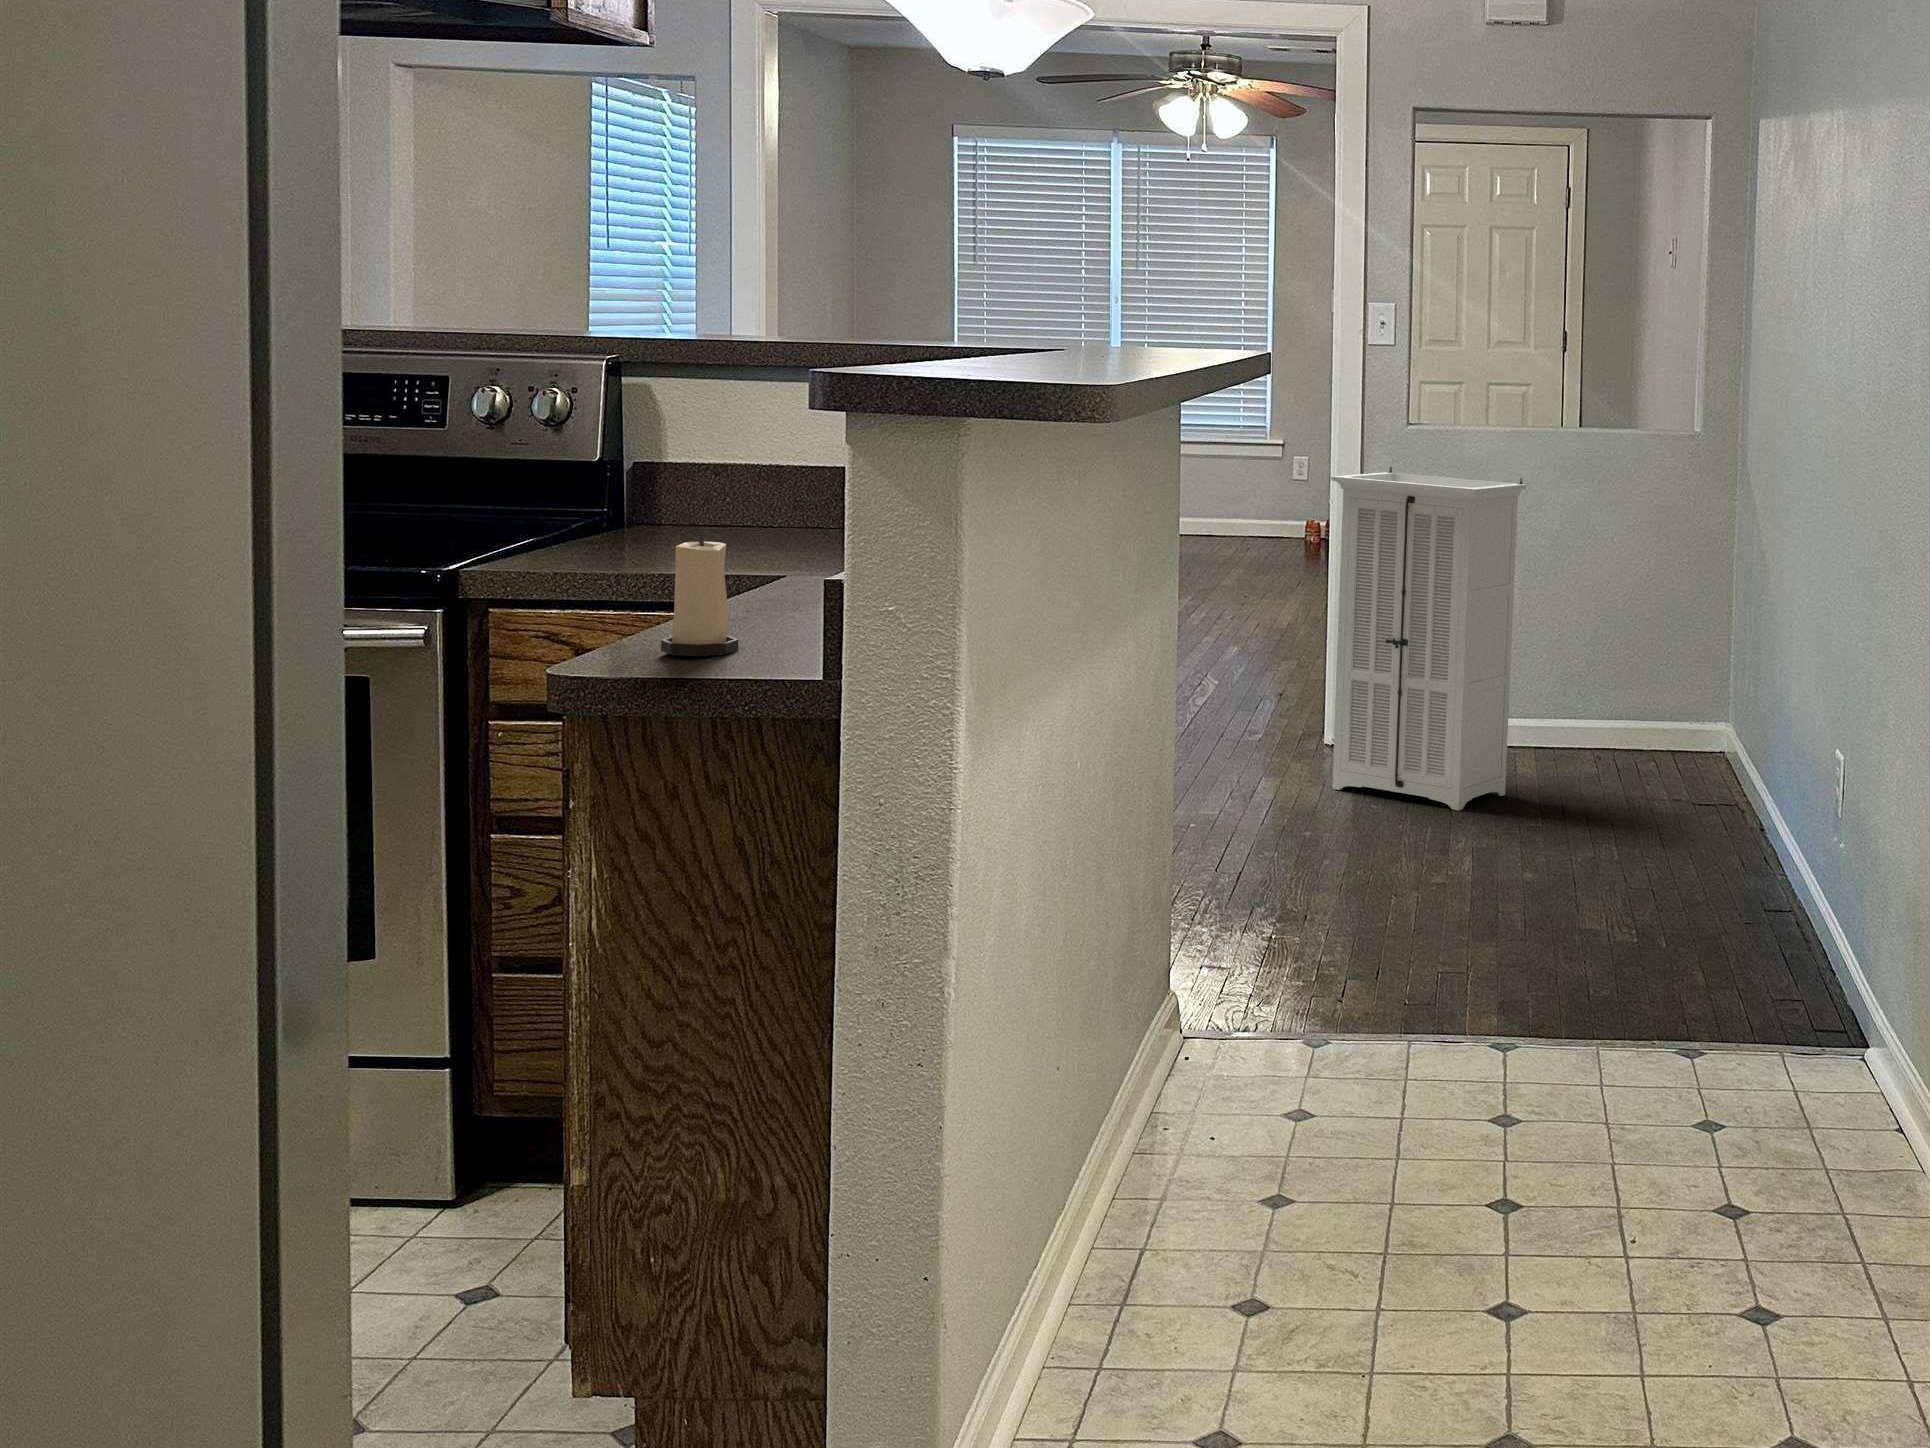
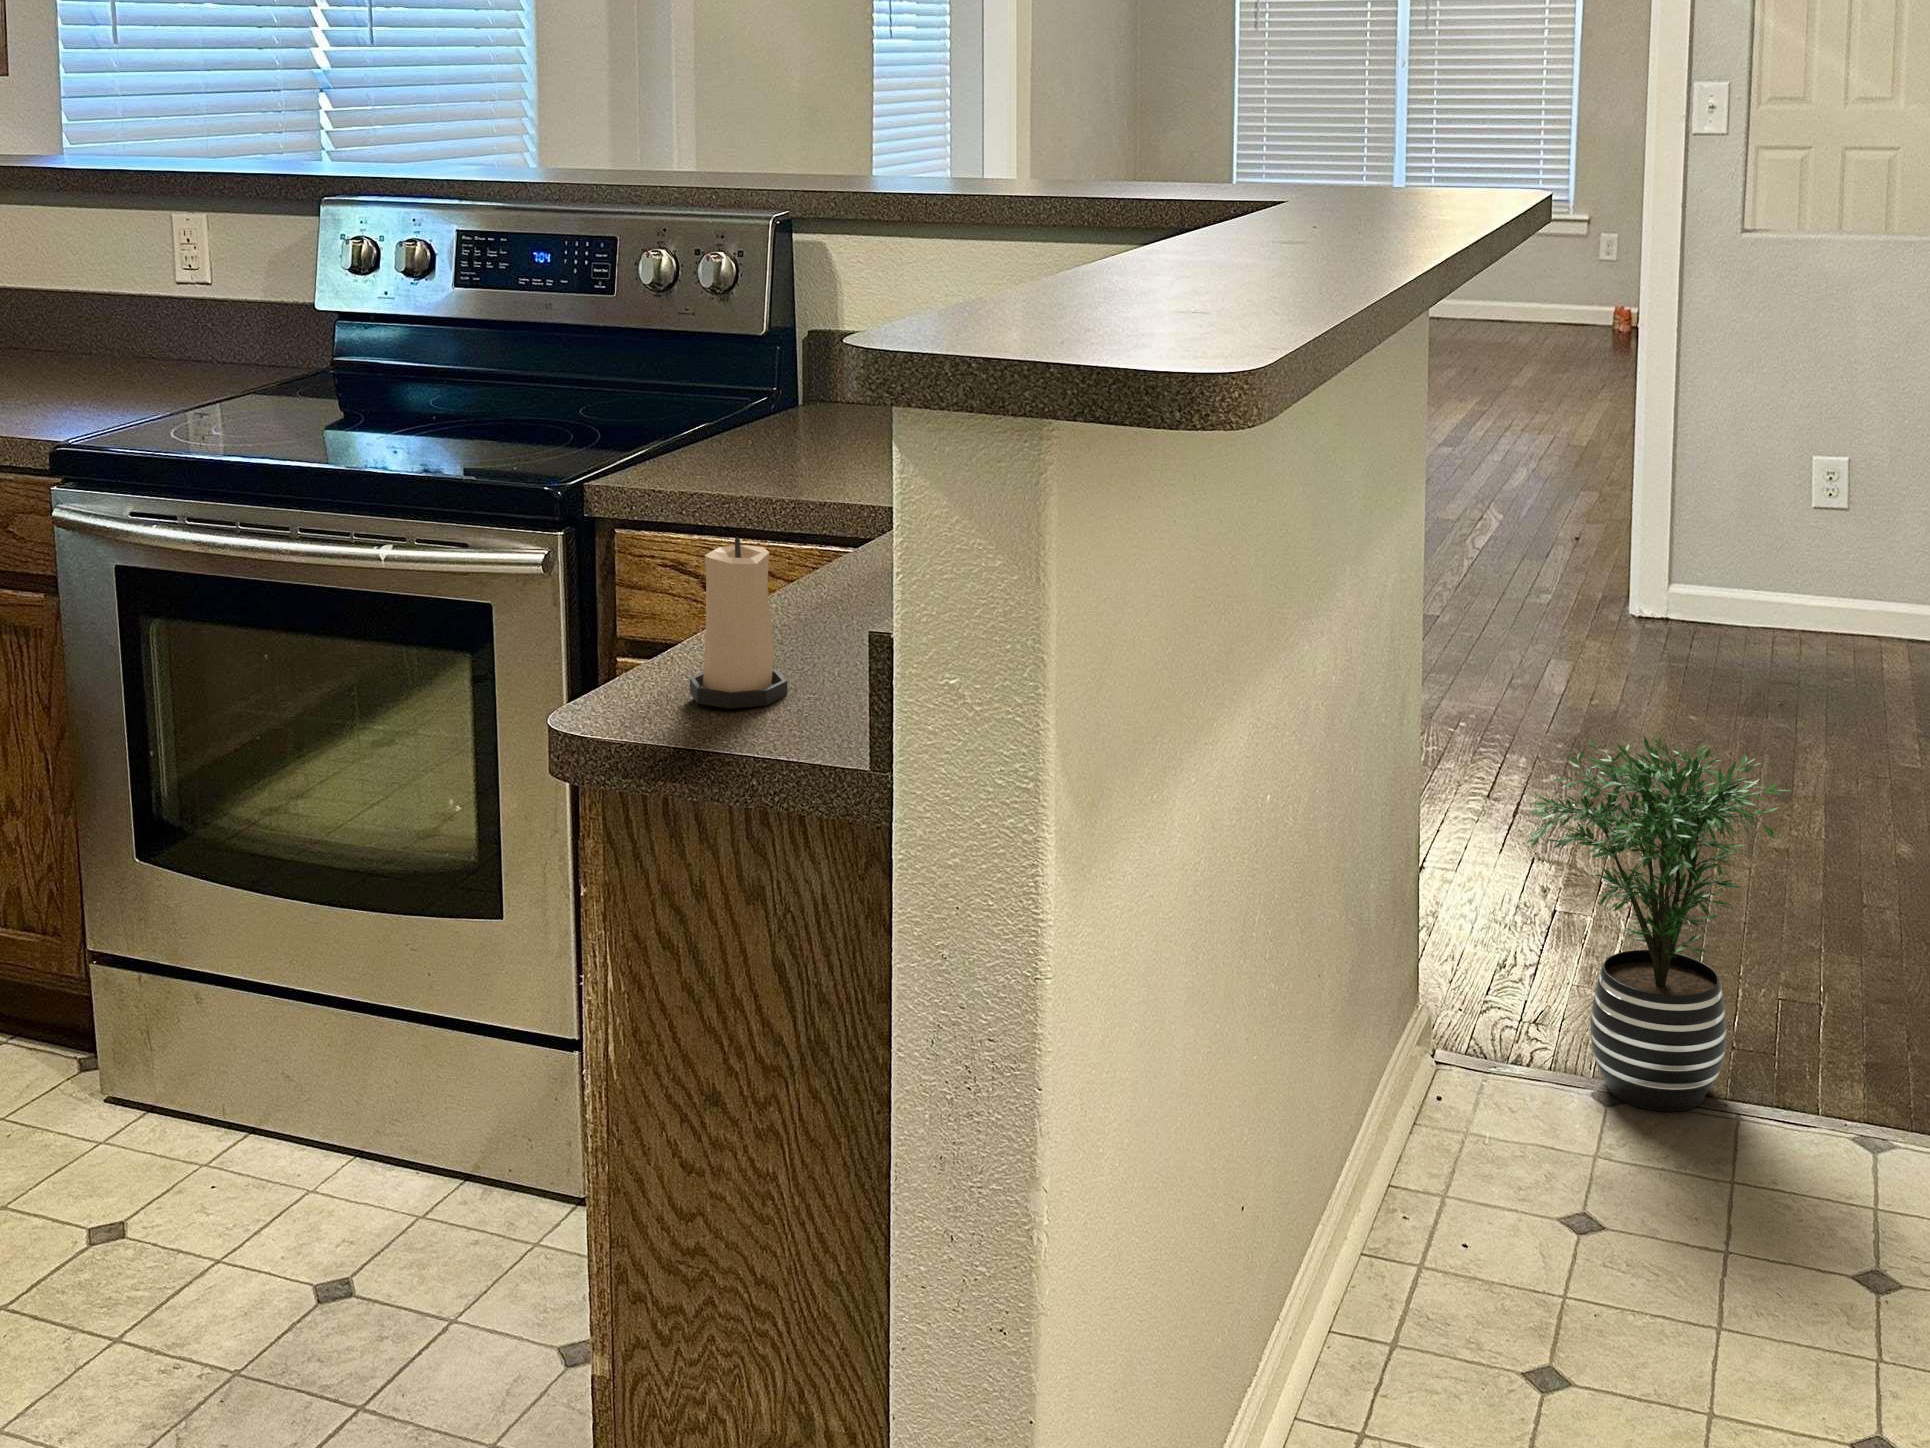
storage cabinet: present [1331,467,1526,810] -> none [1643,289,1901,723]
potted plant: none [1250,763,1449,1047] -> present [1526,735,1790,1111]

